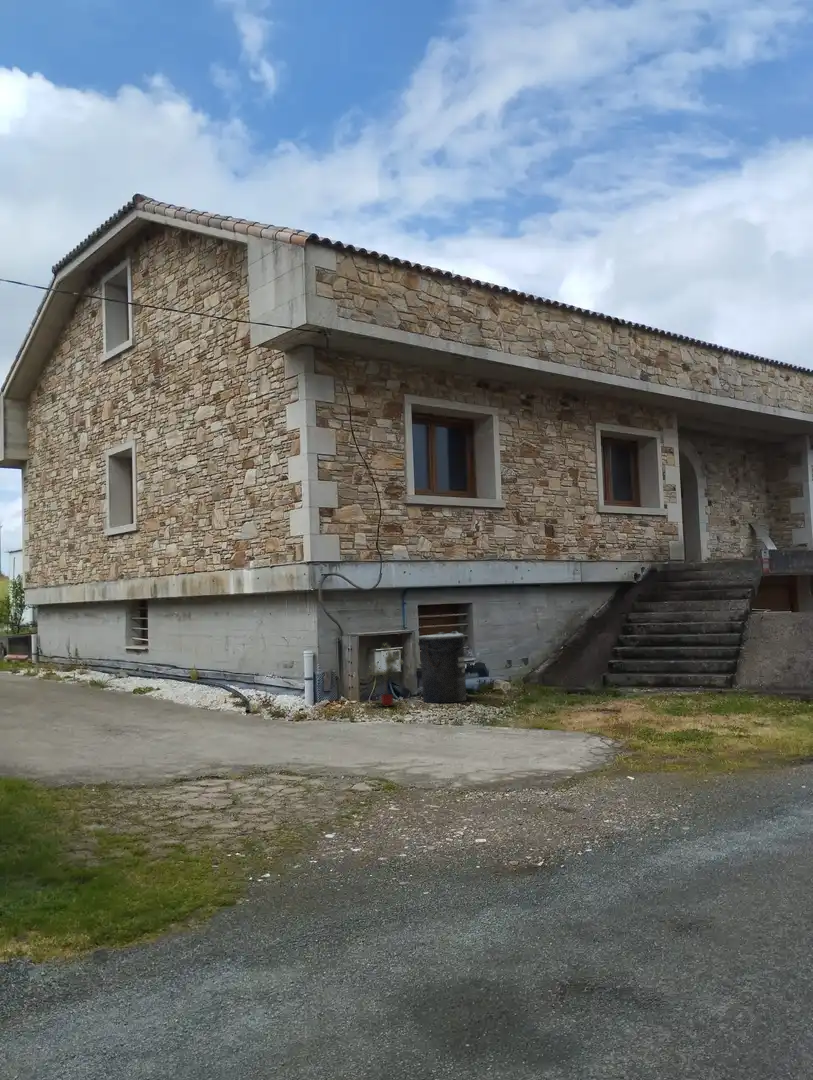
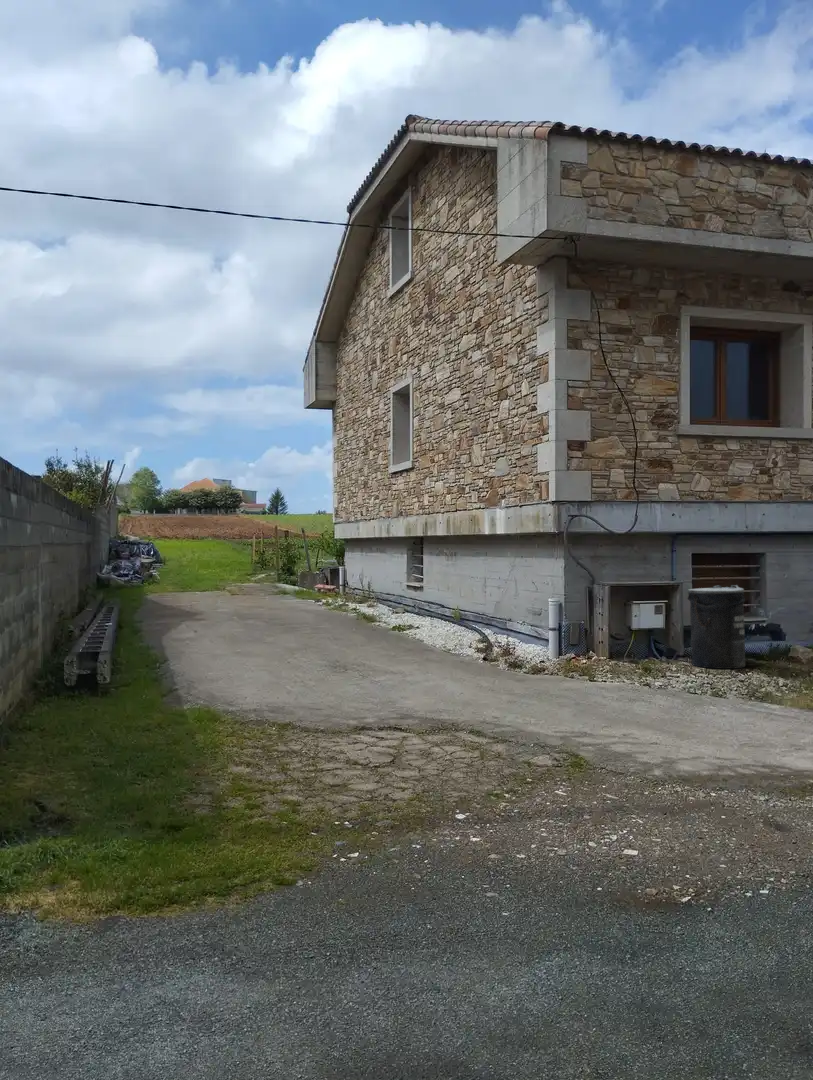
potted tree: present [368,645,402,706] -> none [621,595,667,668]

